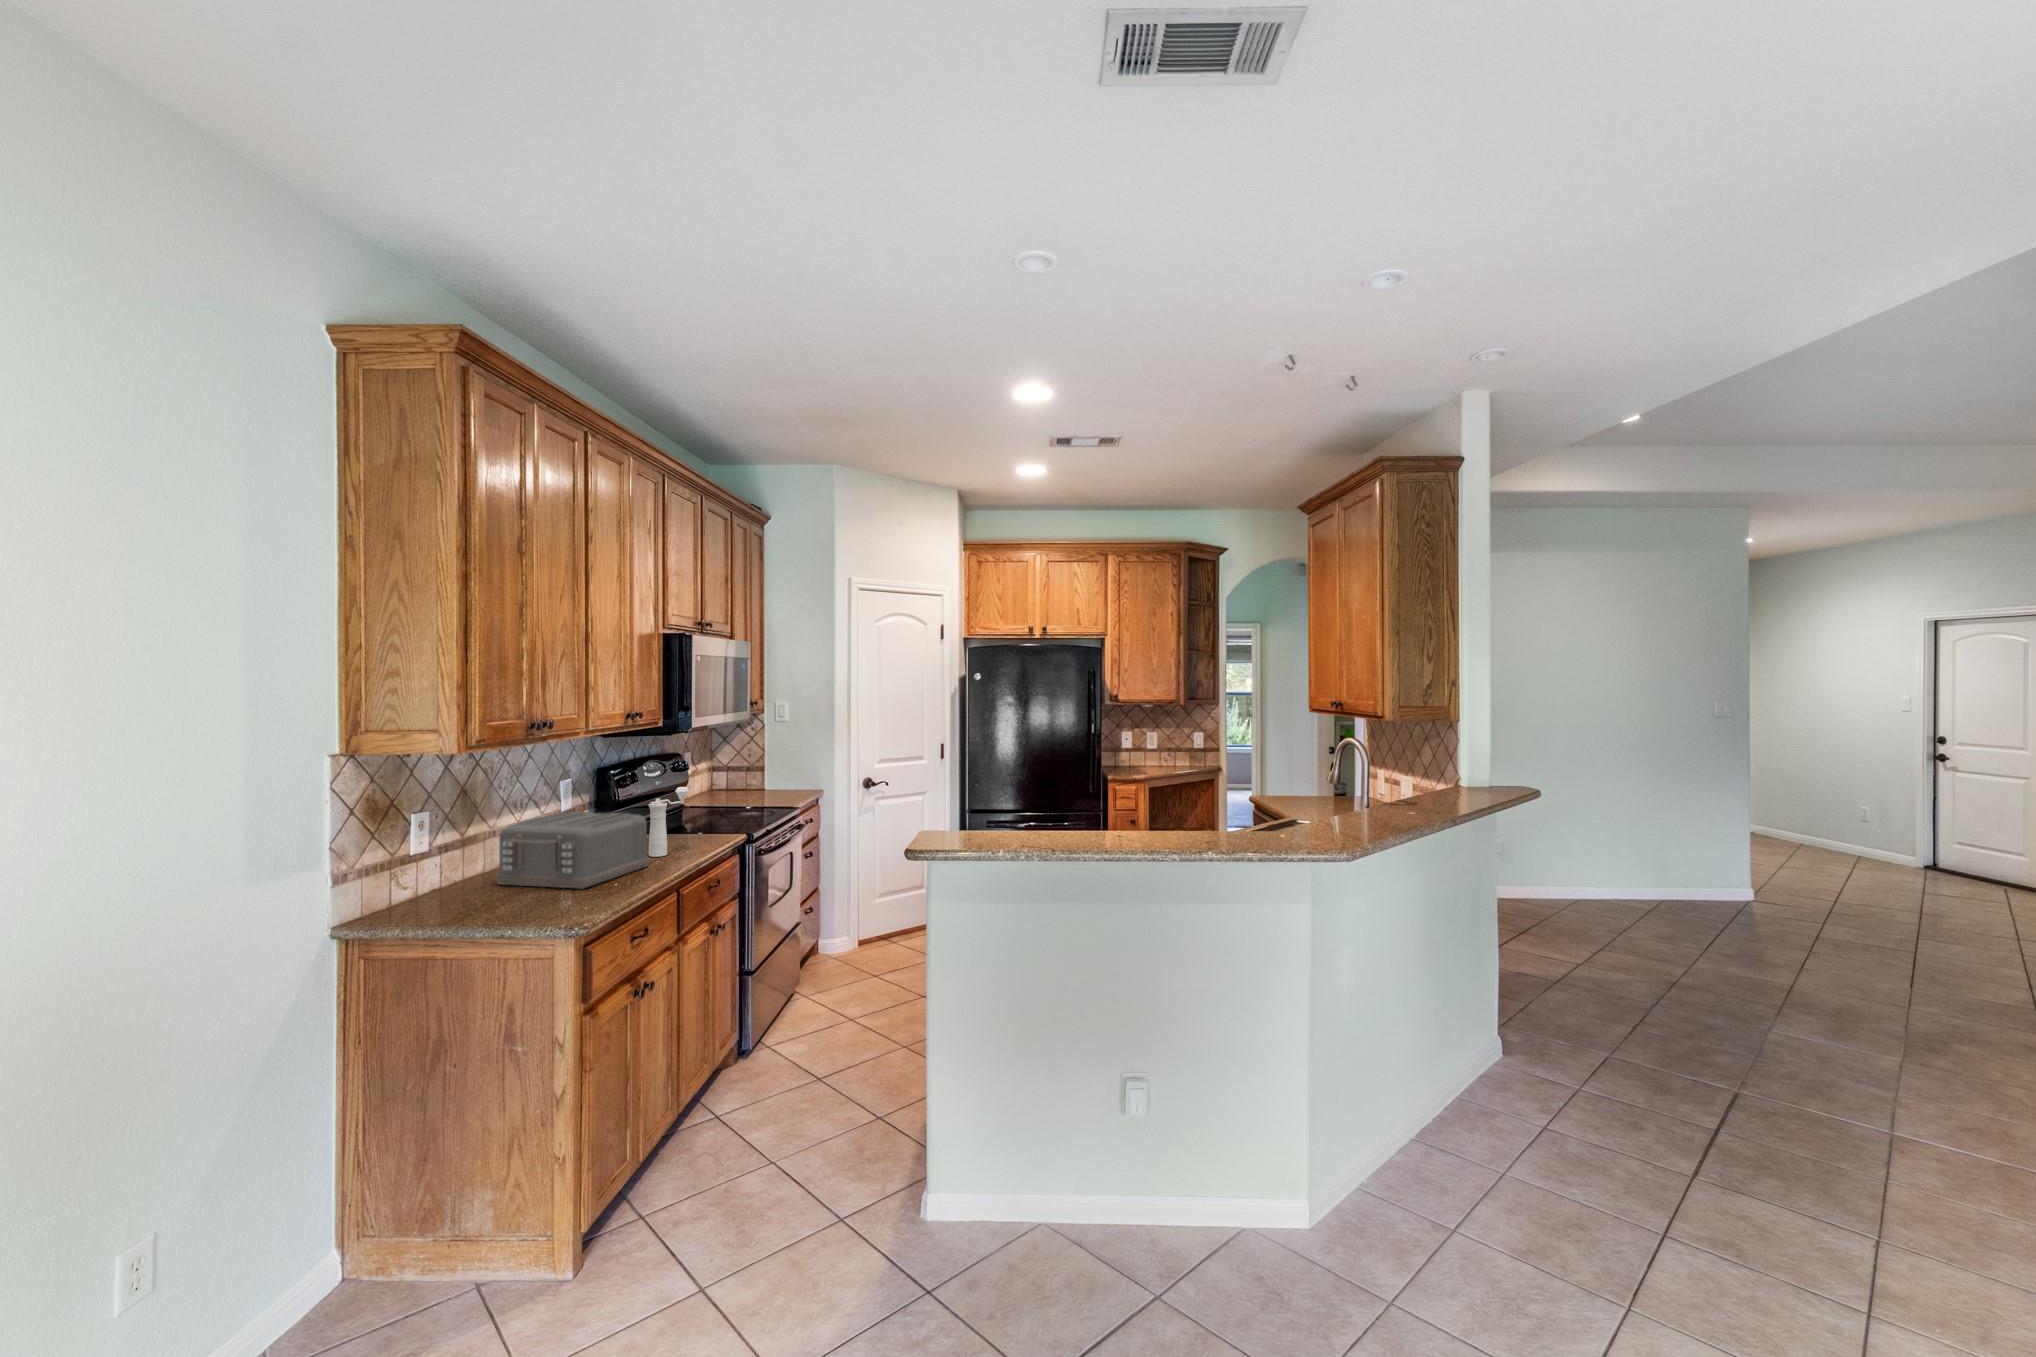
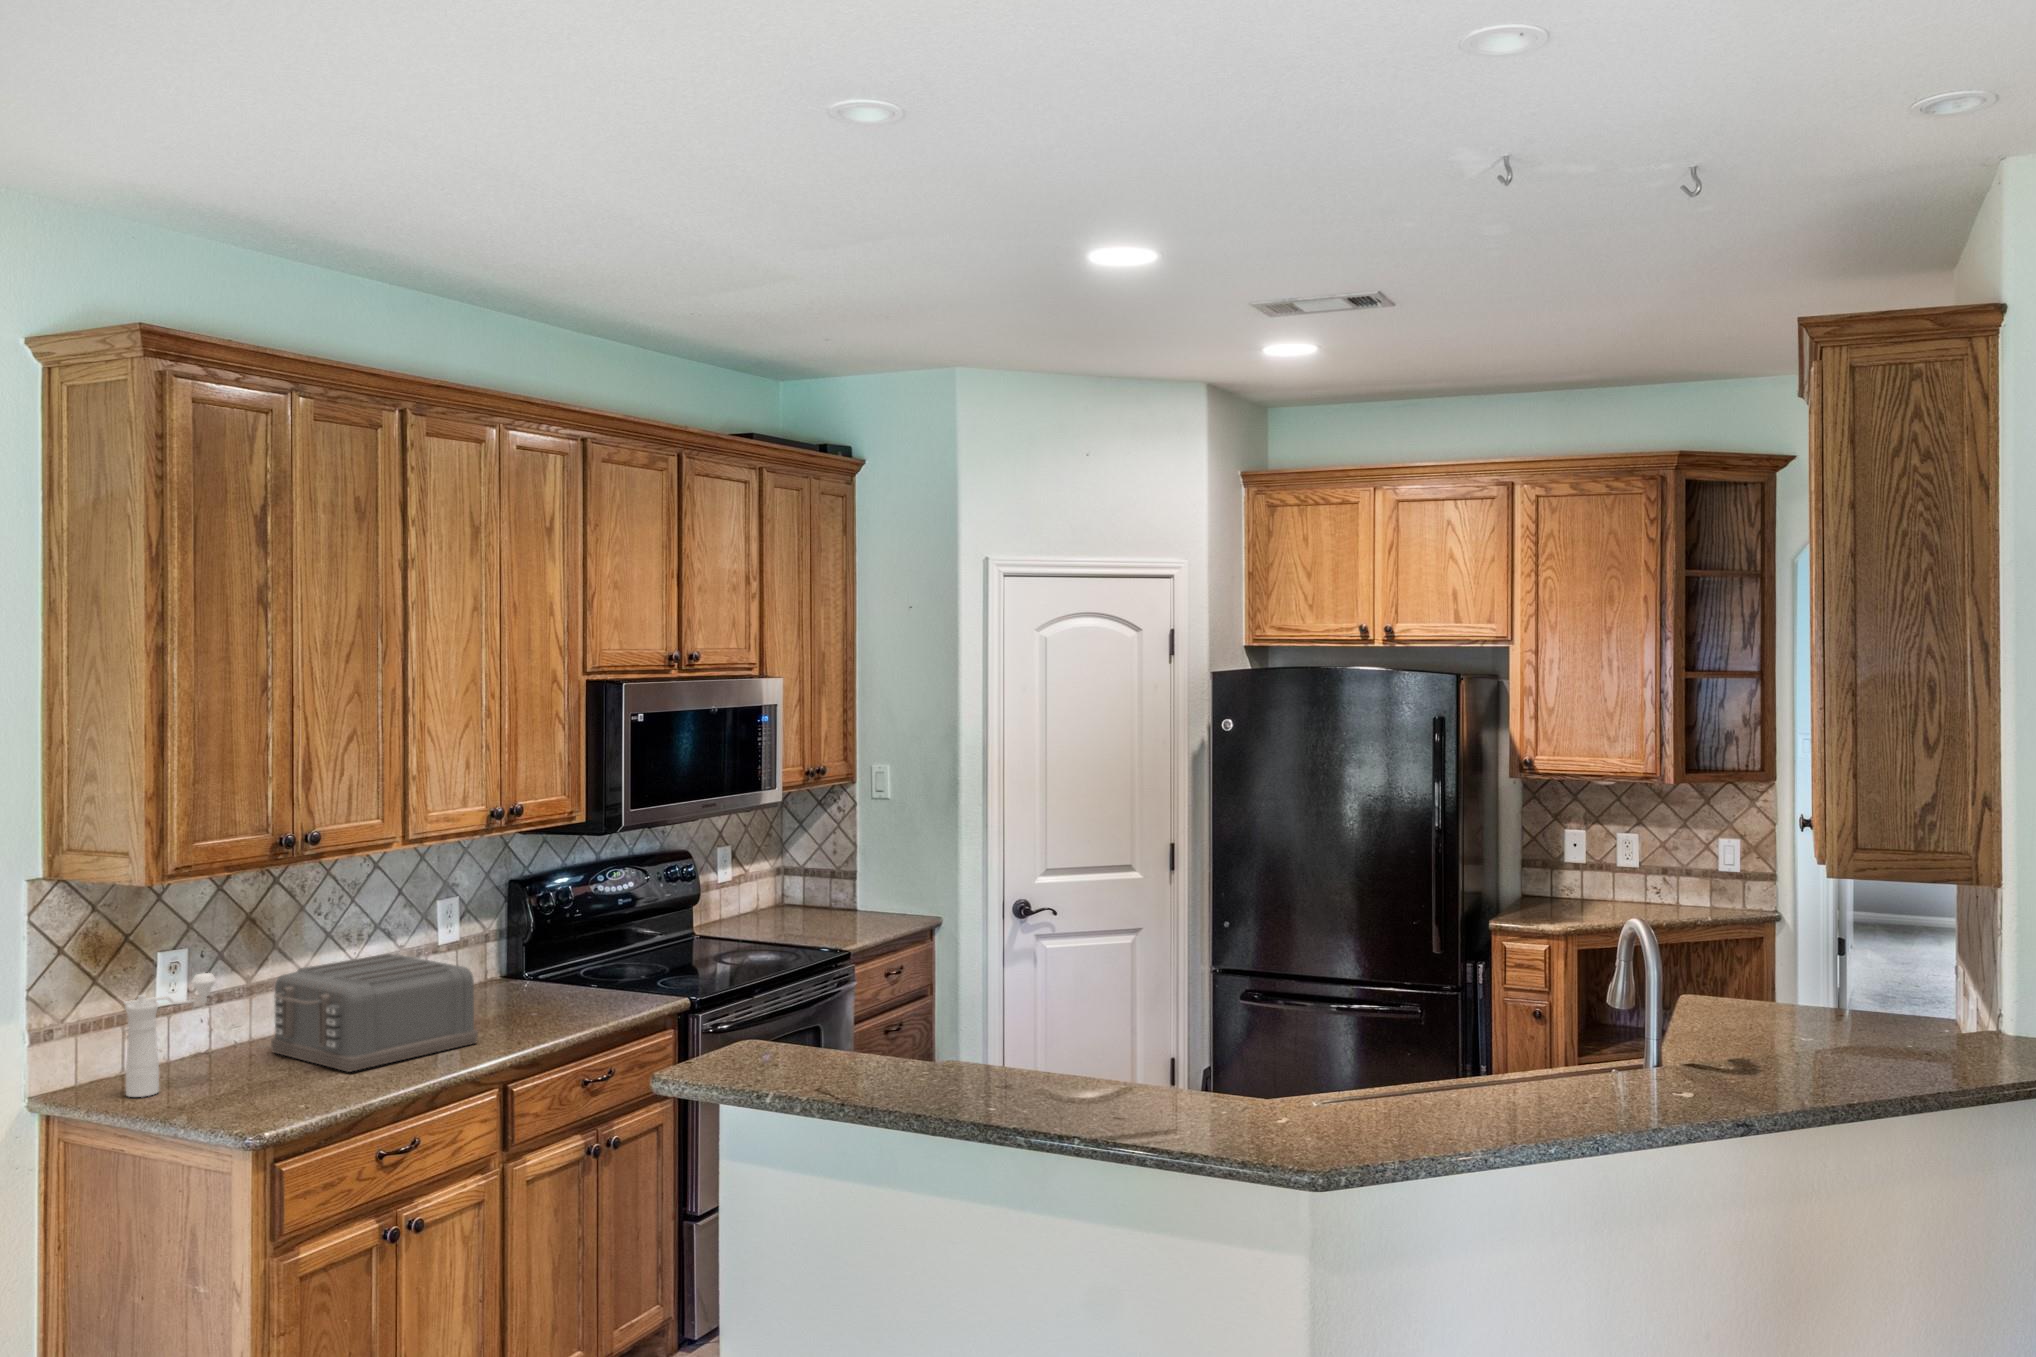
pepper mill: present [649,787,689,857] -> present [124,973,216,1097]

